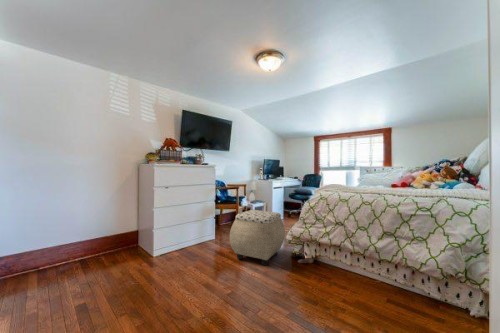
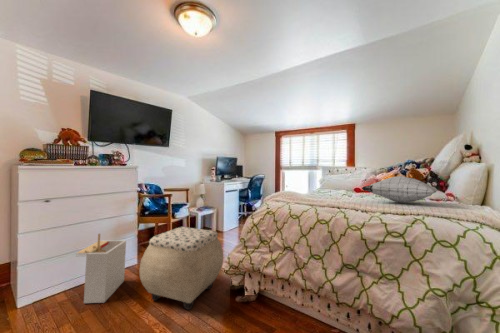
pillow: none [397,170,463,191] -> present [362,176,437,203]
storage bin: none [187,212,213,258] -> present [76,234,126,303]

